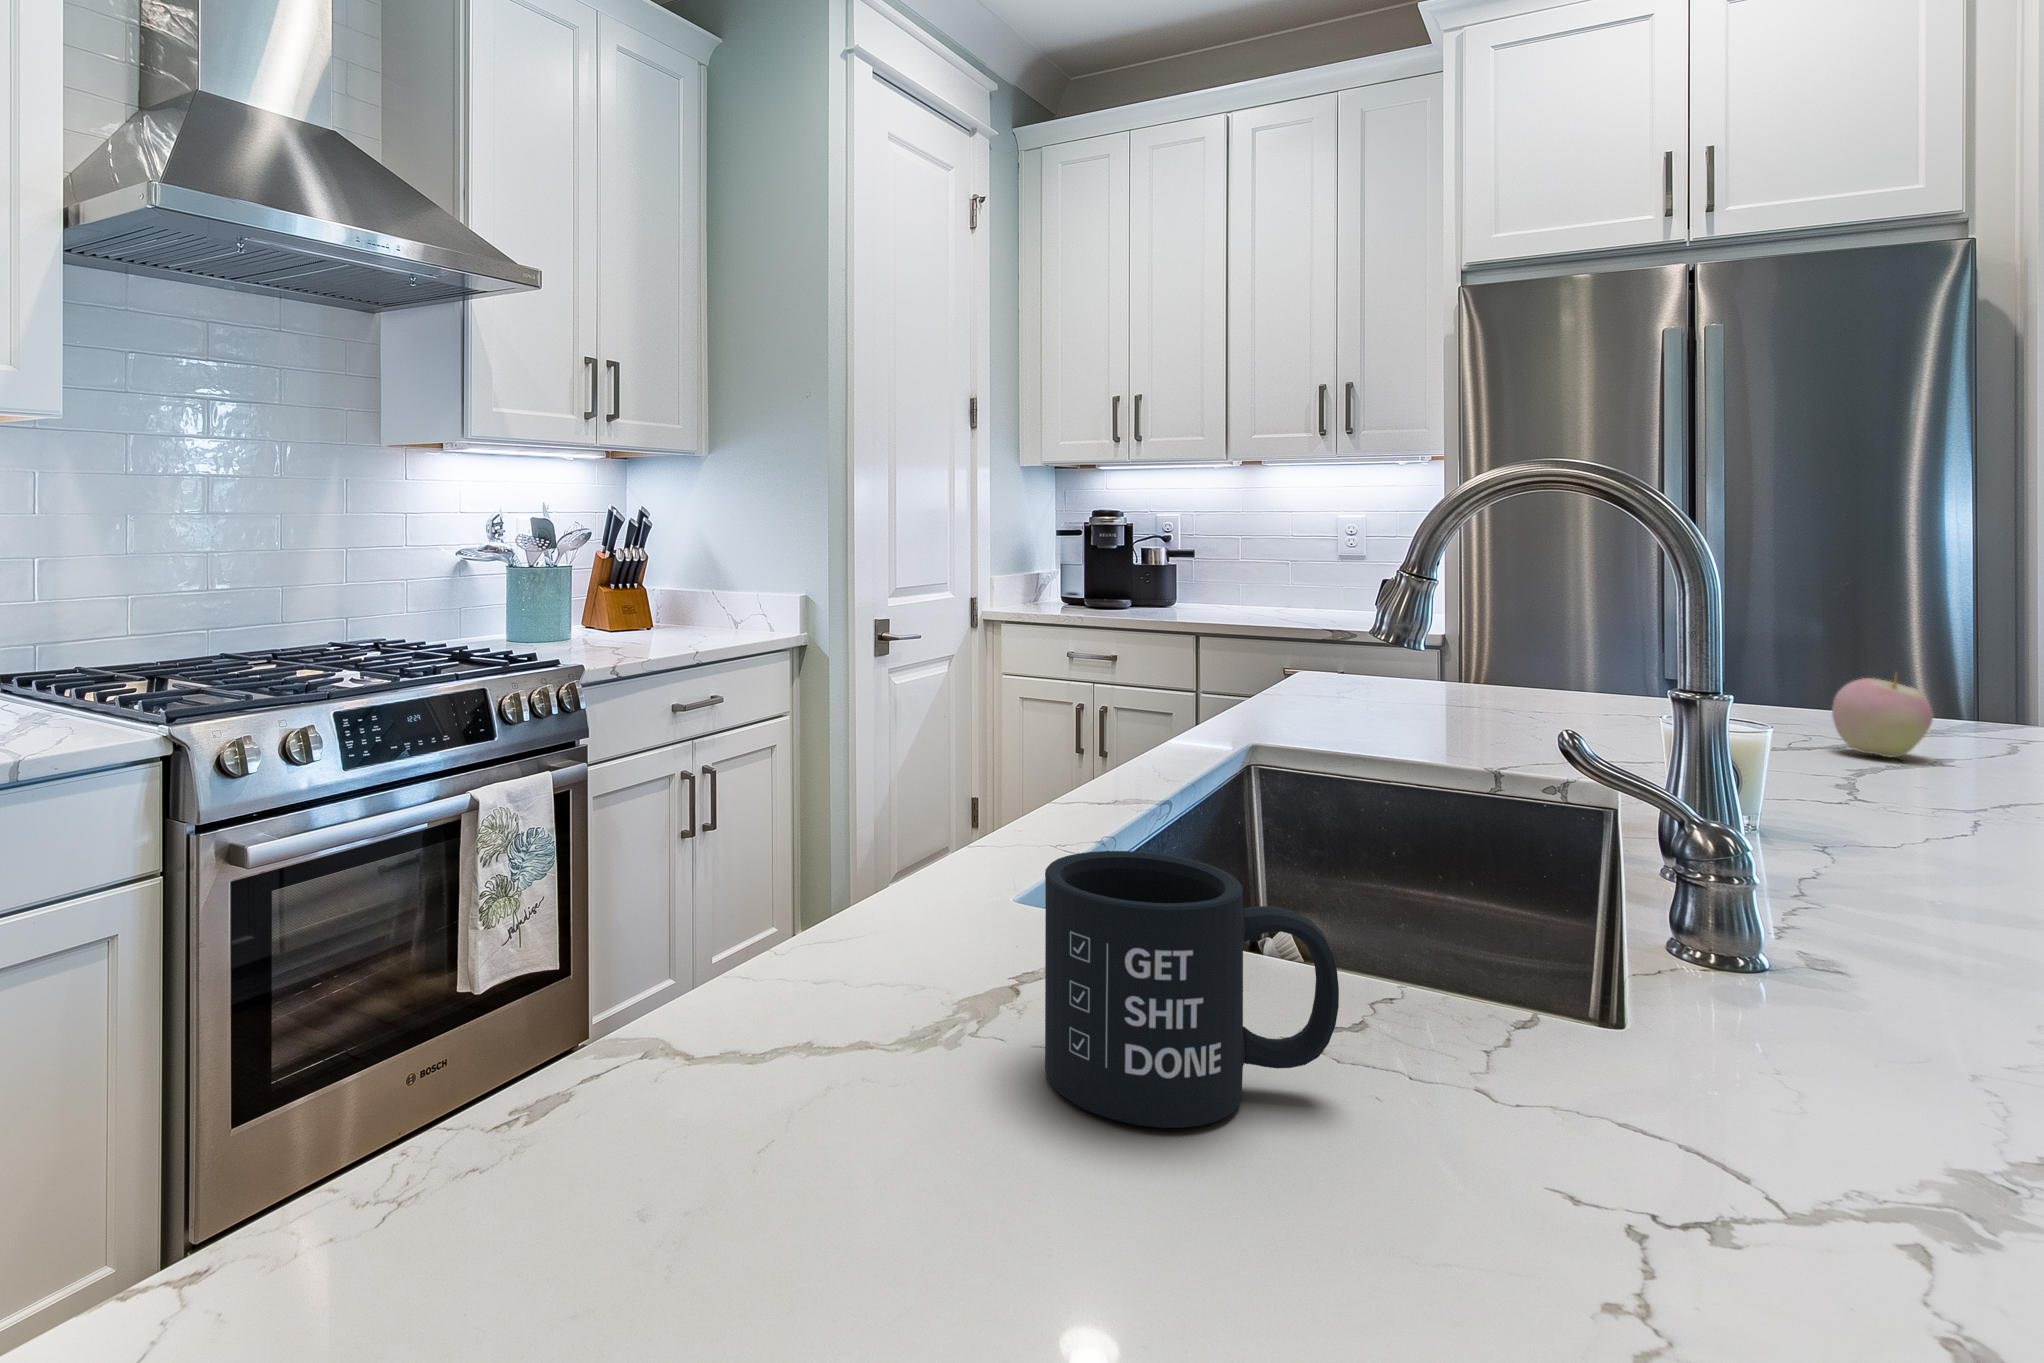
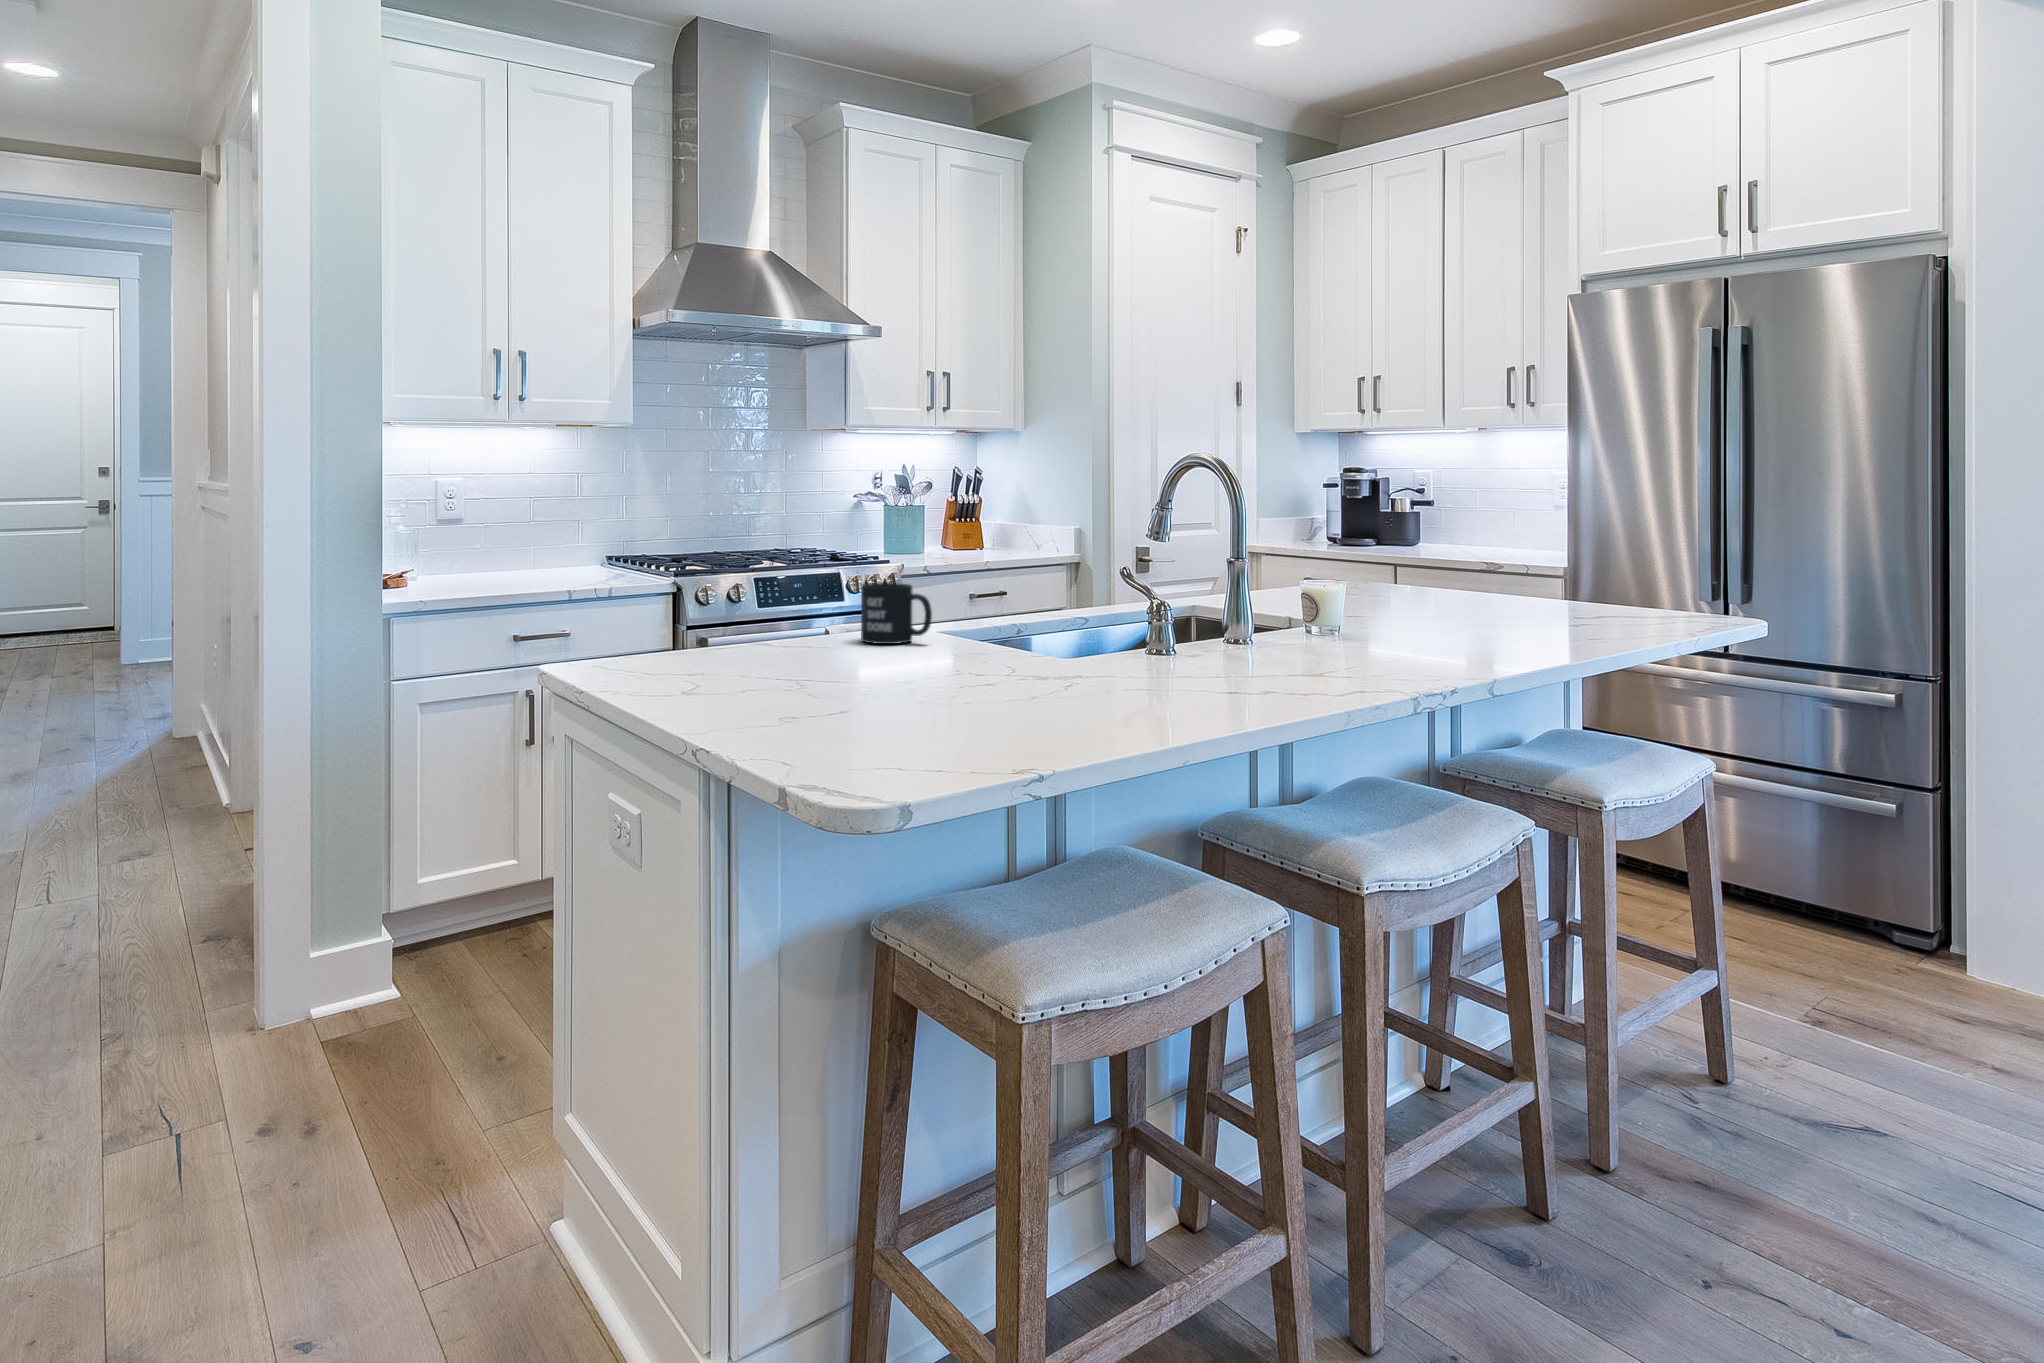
apple: present [1832,675,1933,757] -> none [1481,567,1526,614]

